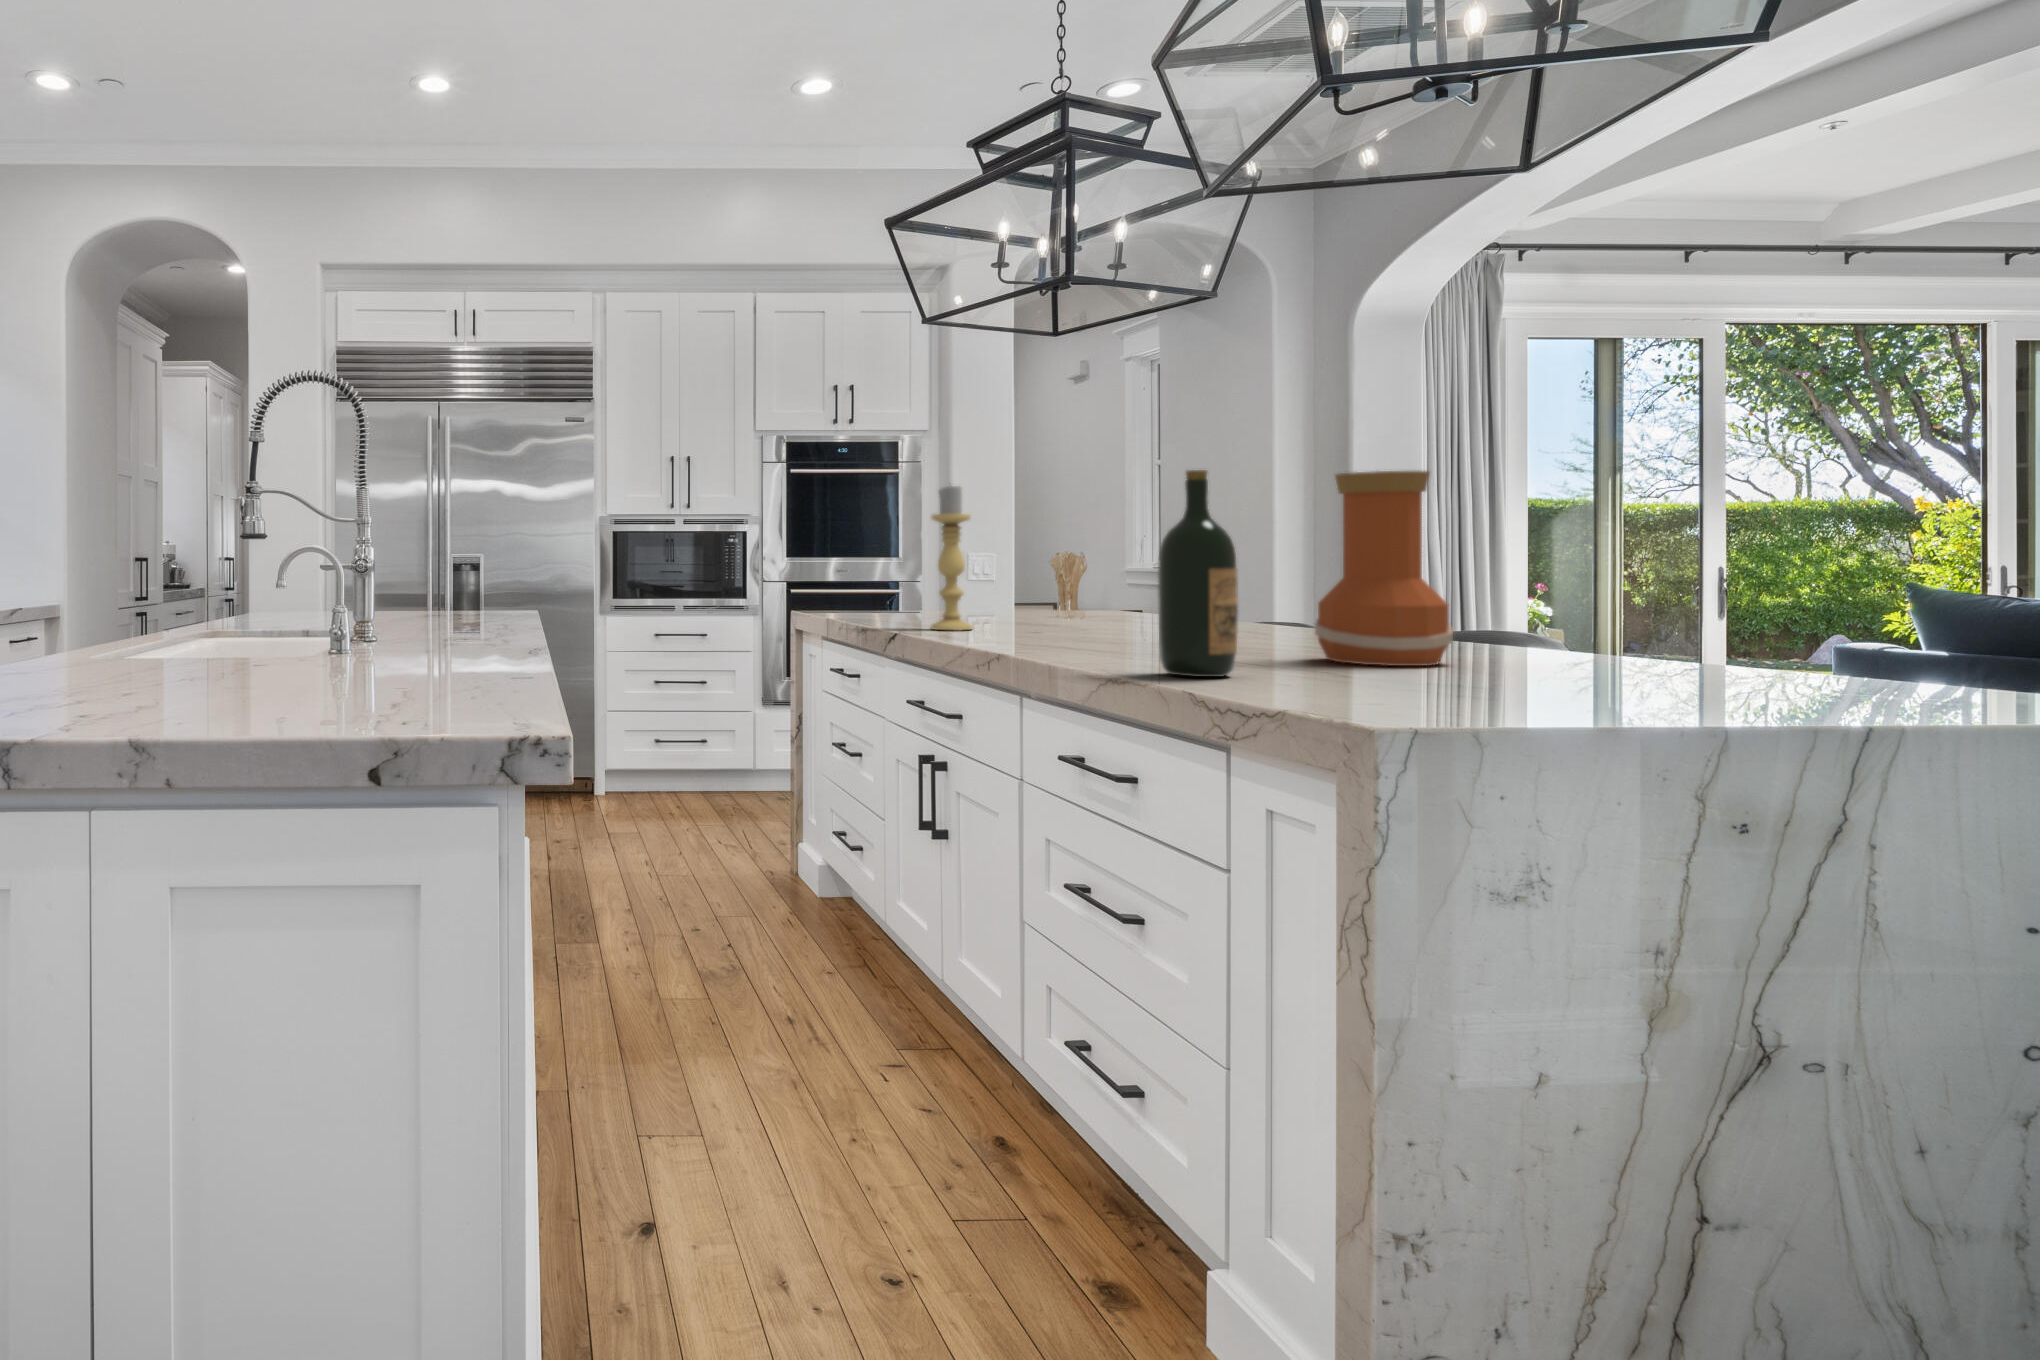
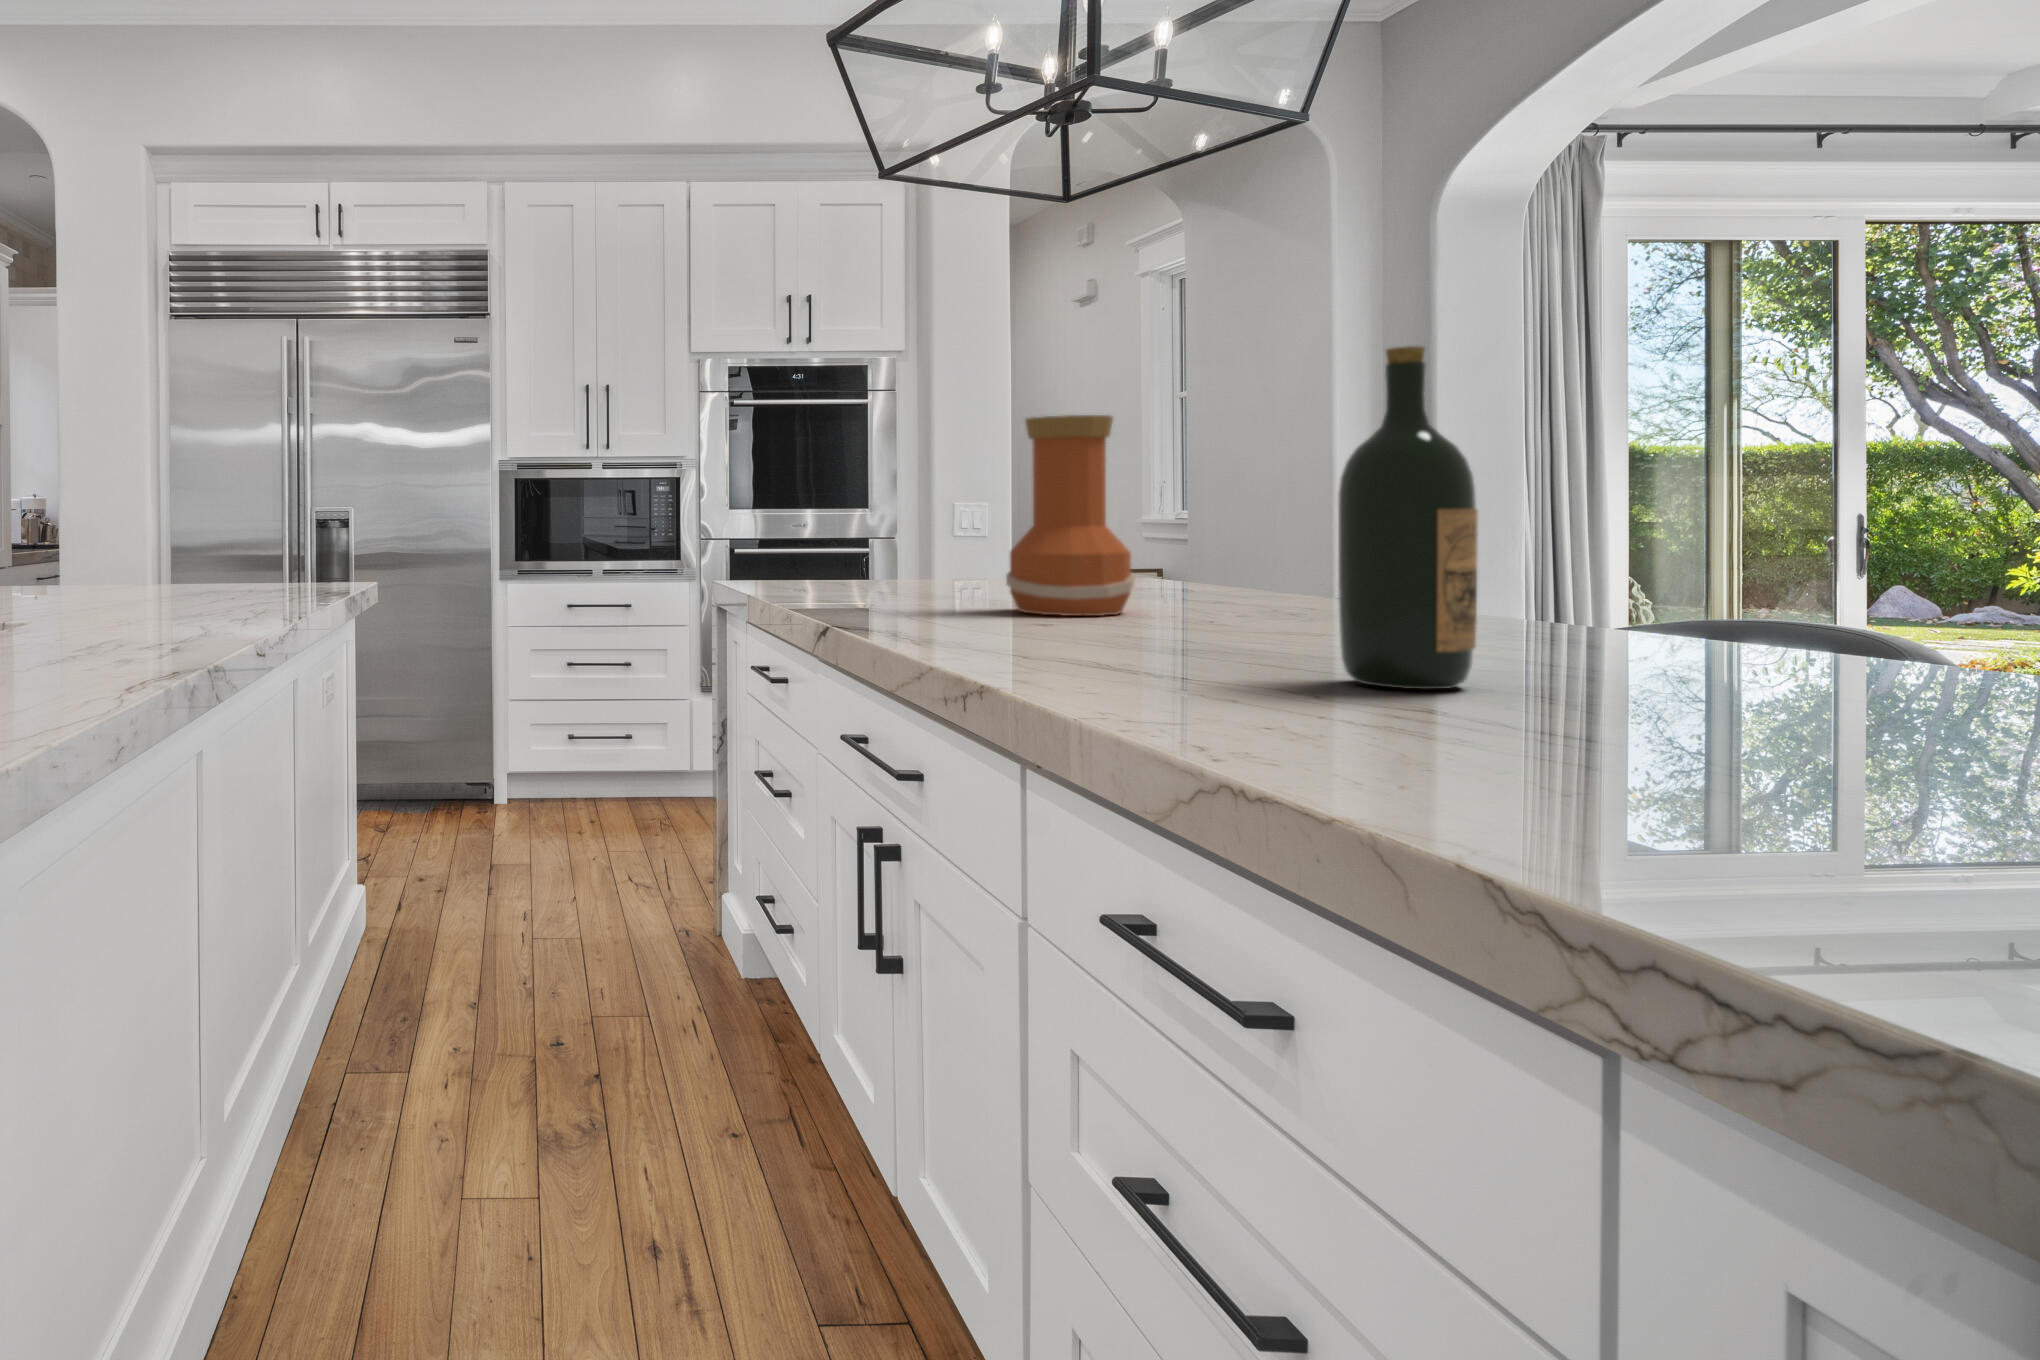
vase: present [1315,471,1453,666] -> present [1006,415,1134,616]
candle holder: present [931,486,972,630] -> none [925,402,982,603]

